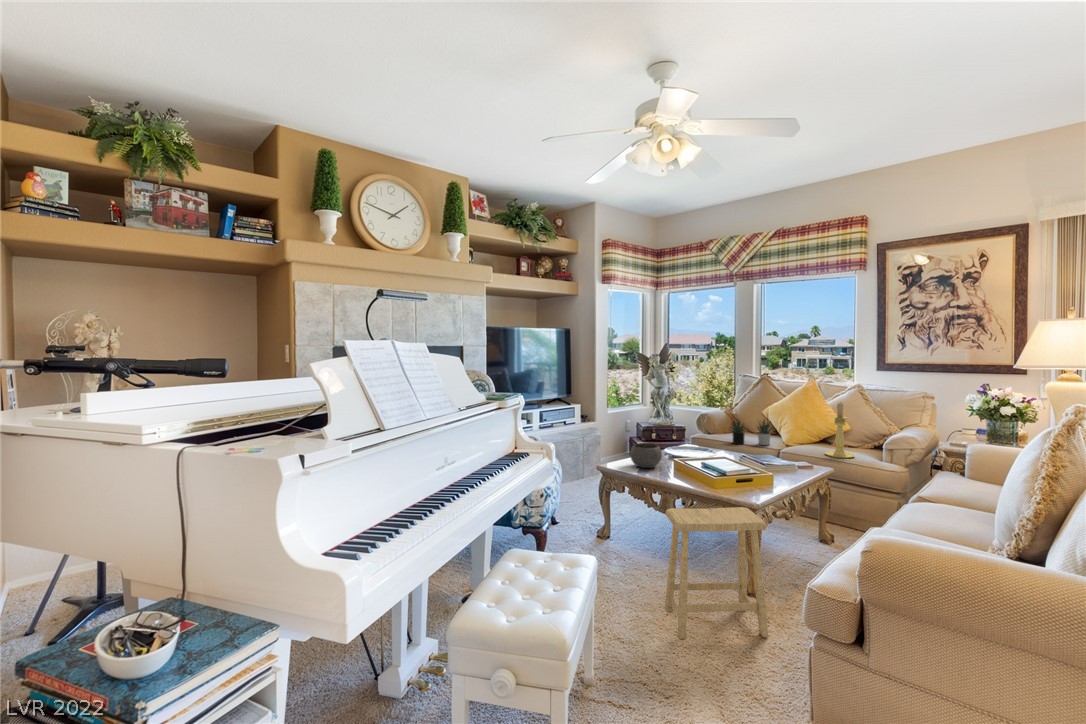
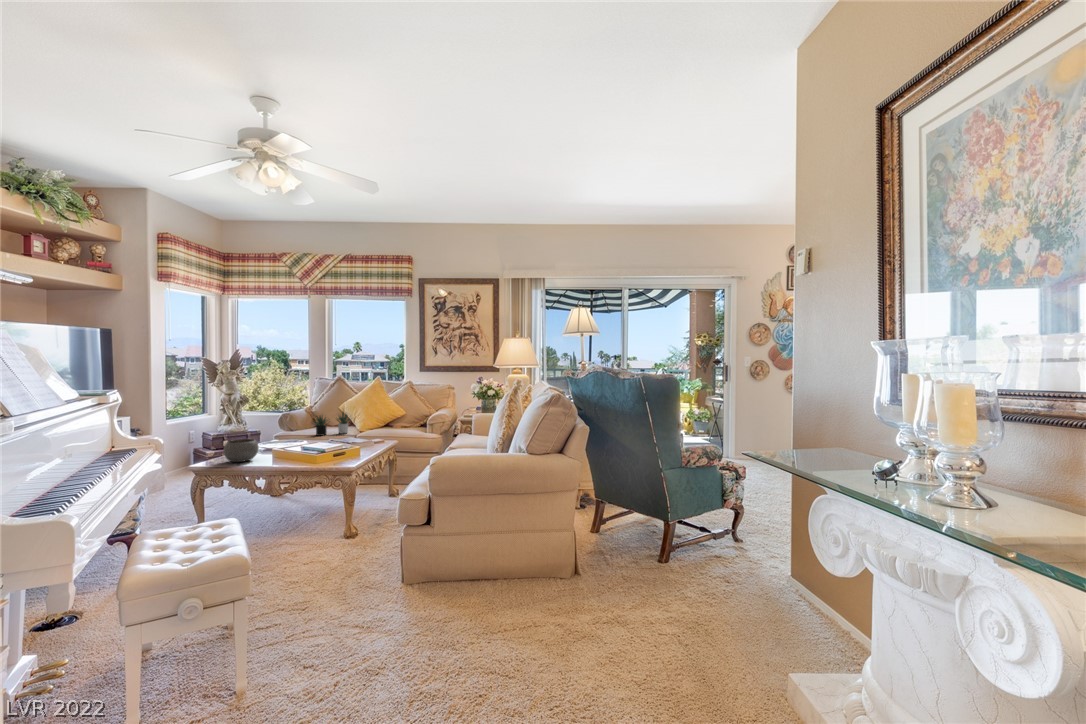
candle holder: present [825,402,855,458] -> none [390,392,411,434]
footstool: present [665,507,768,639] -> none [277,471,367,588]

